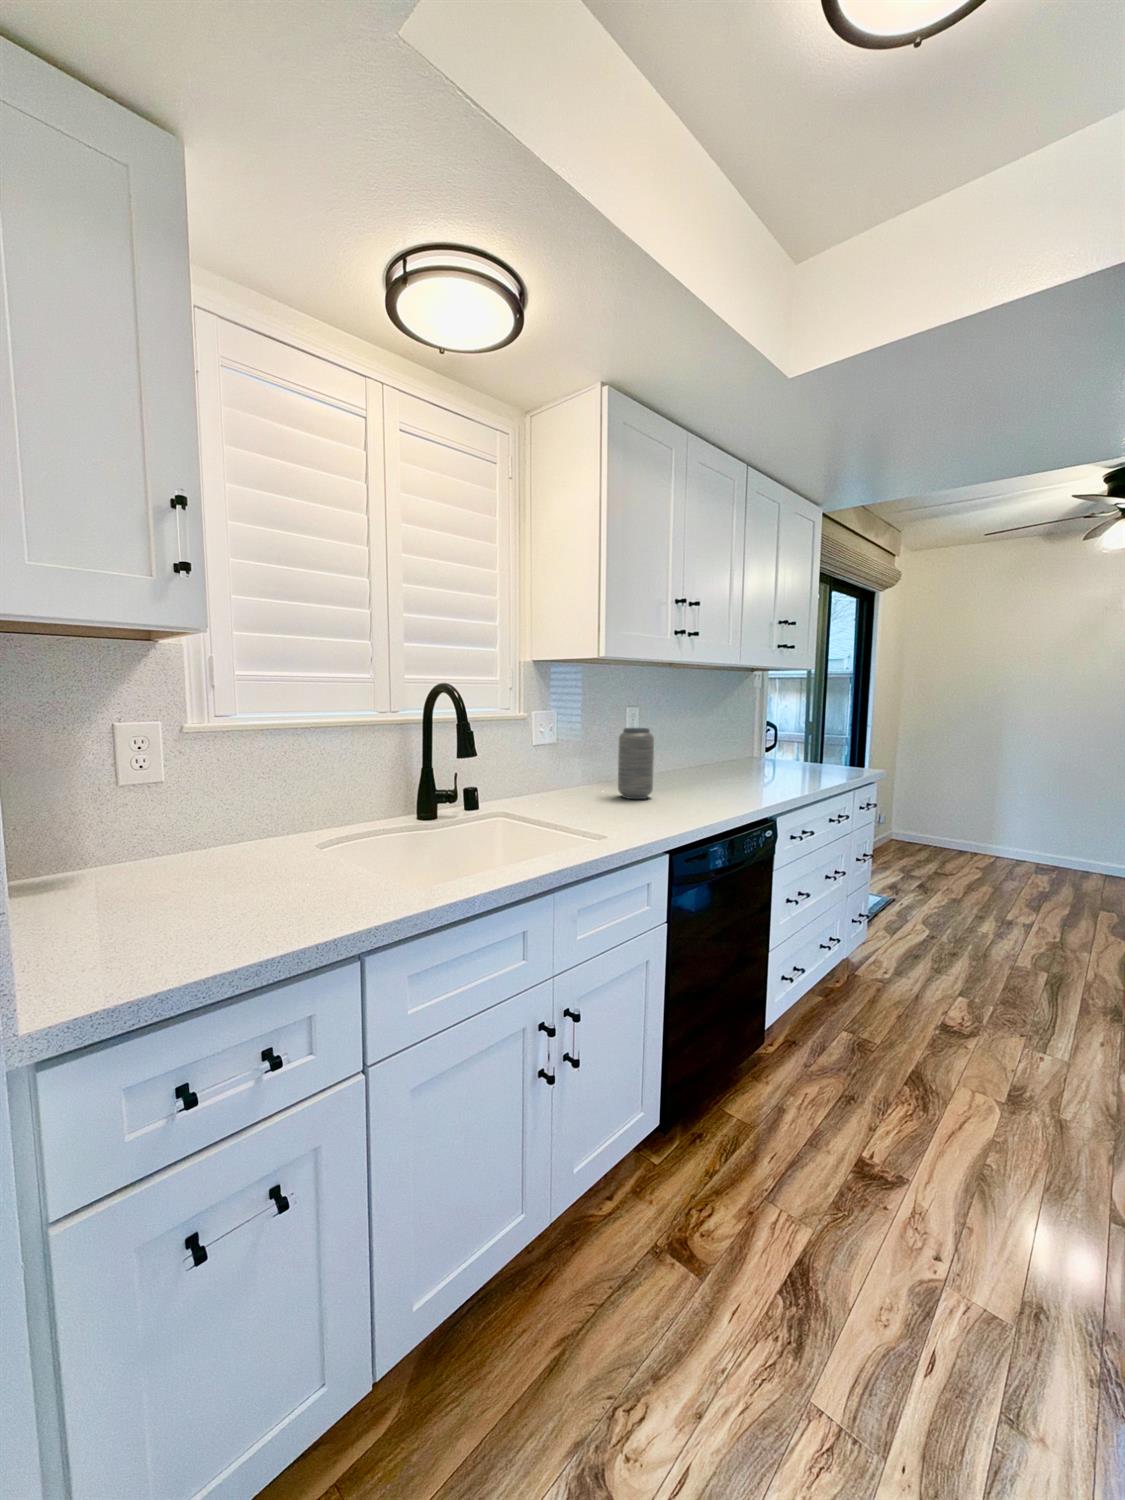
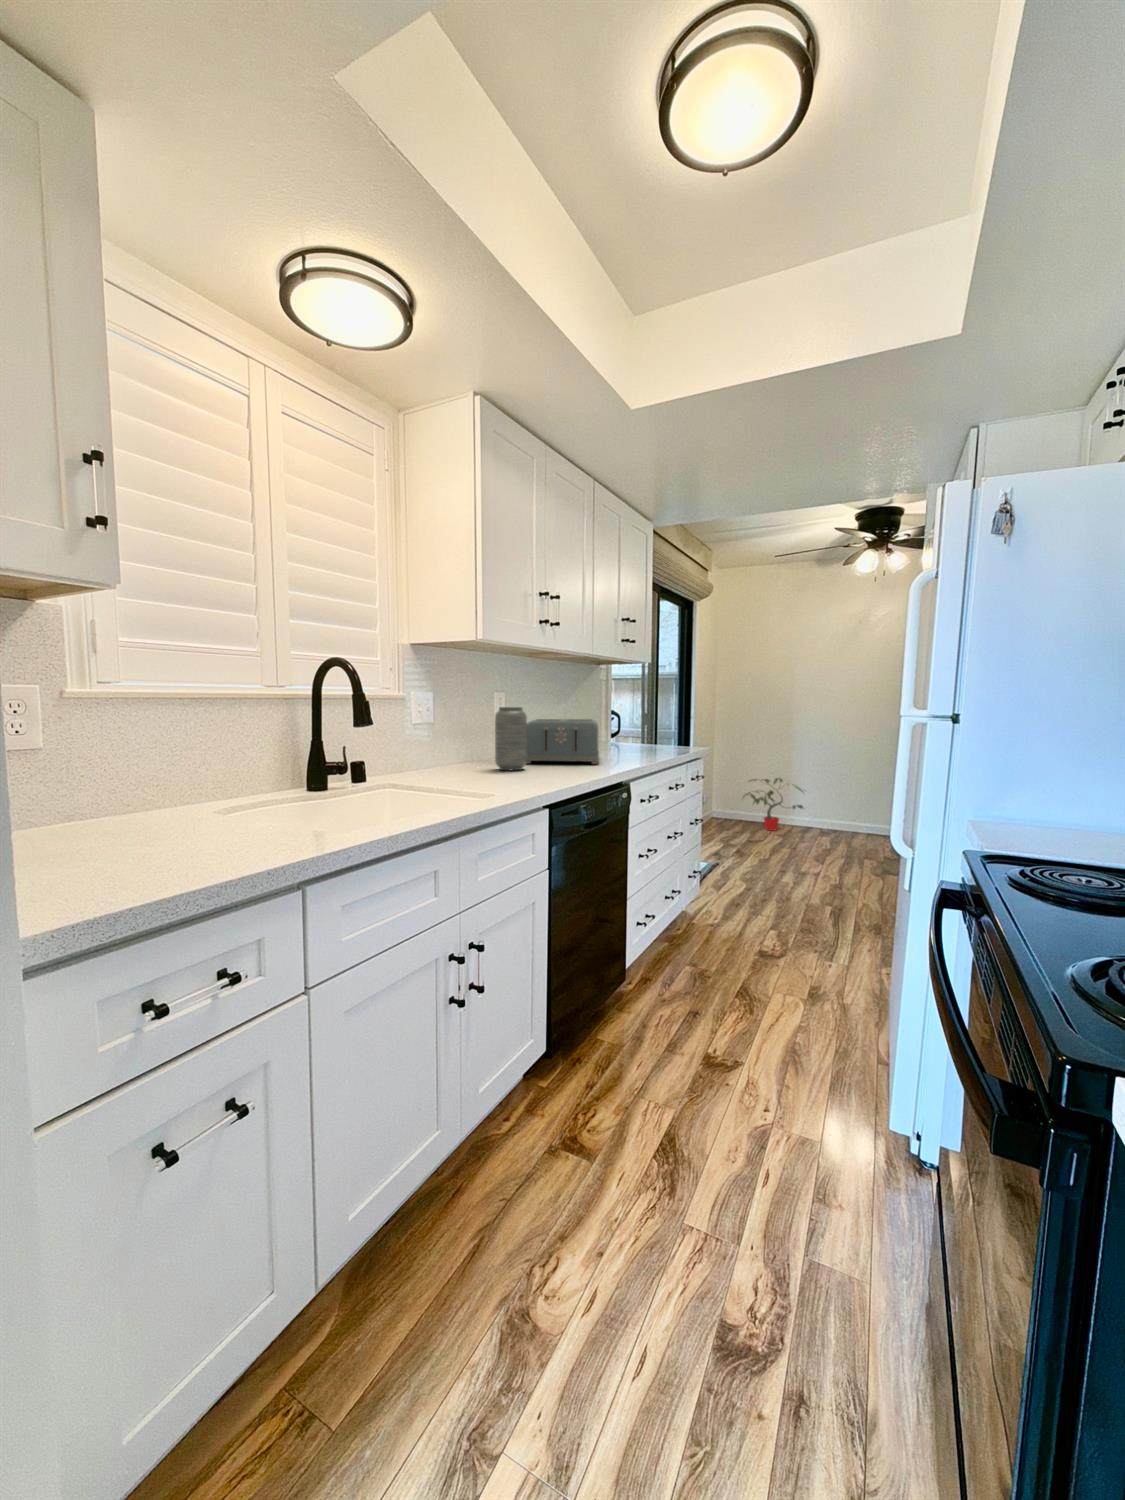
toaster: none [652,736,742,793] -> present [527,719,599,764]
potted plant: none [928,798,1024,862] -> present [743,778,803,831]

